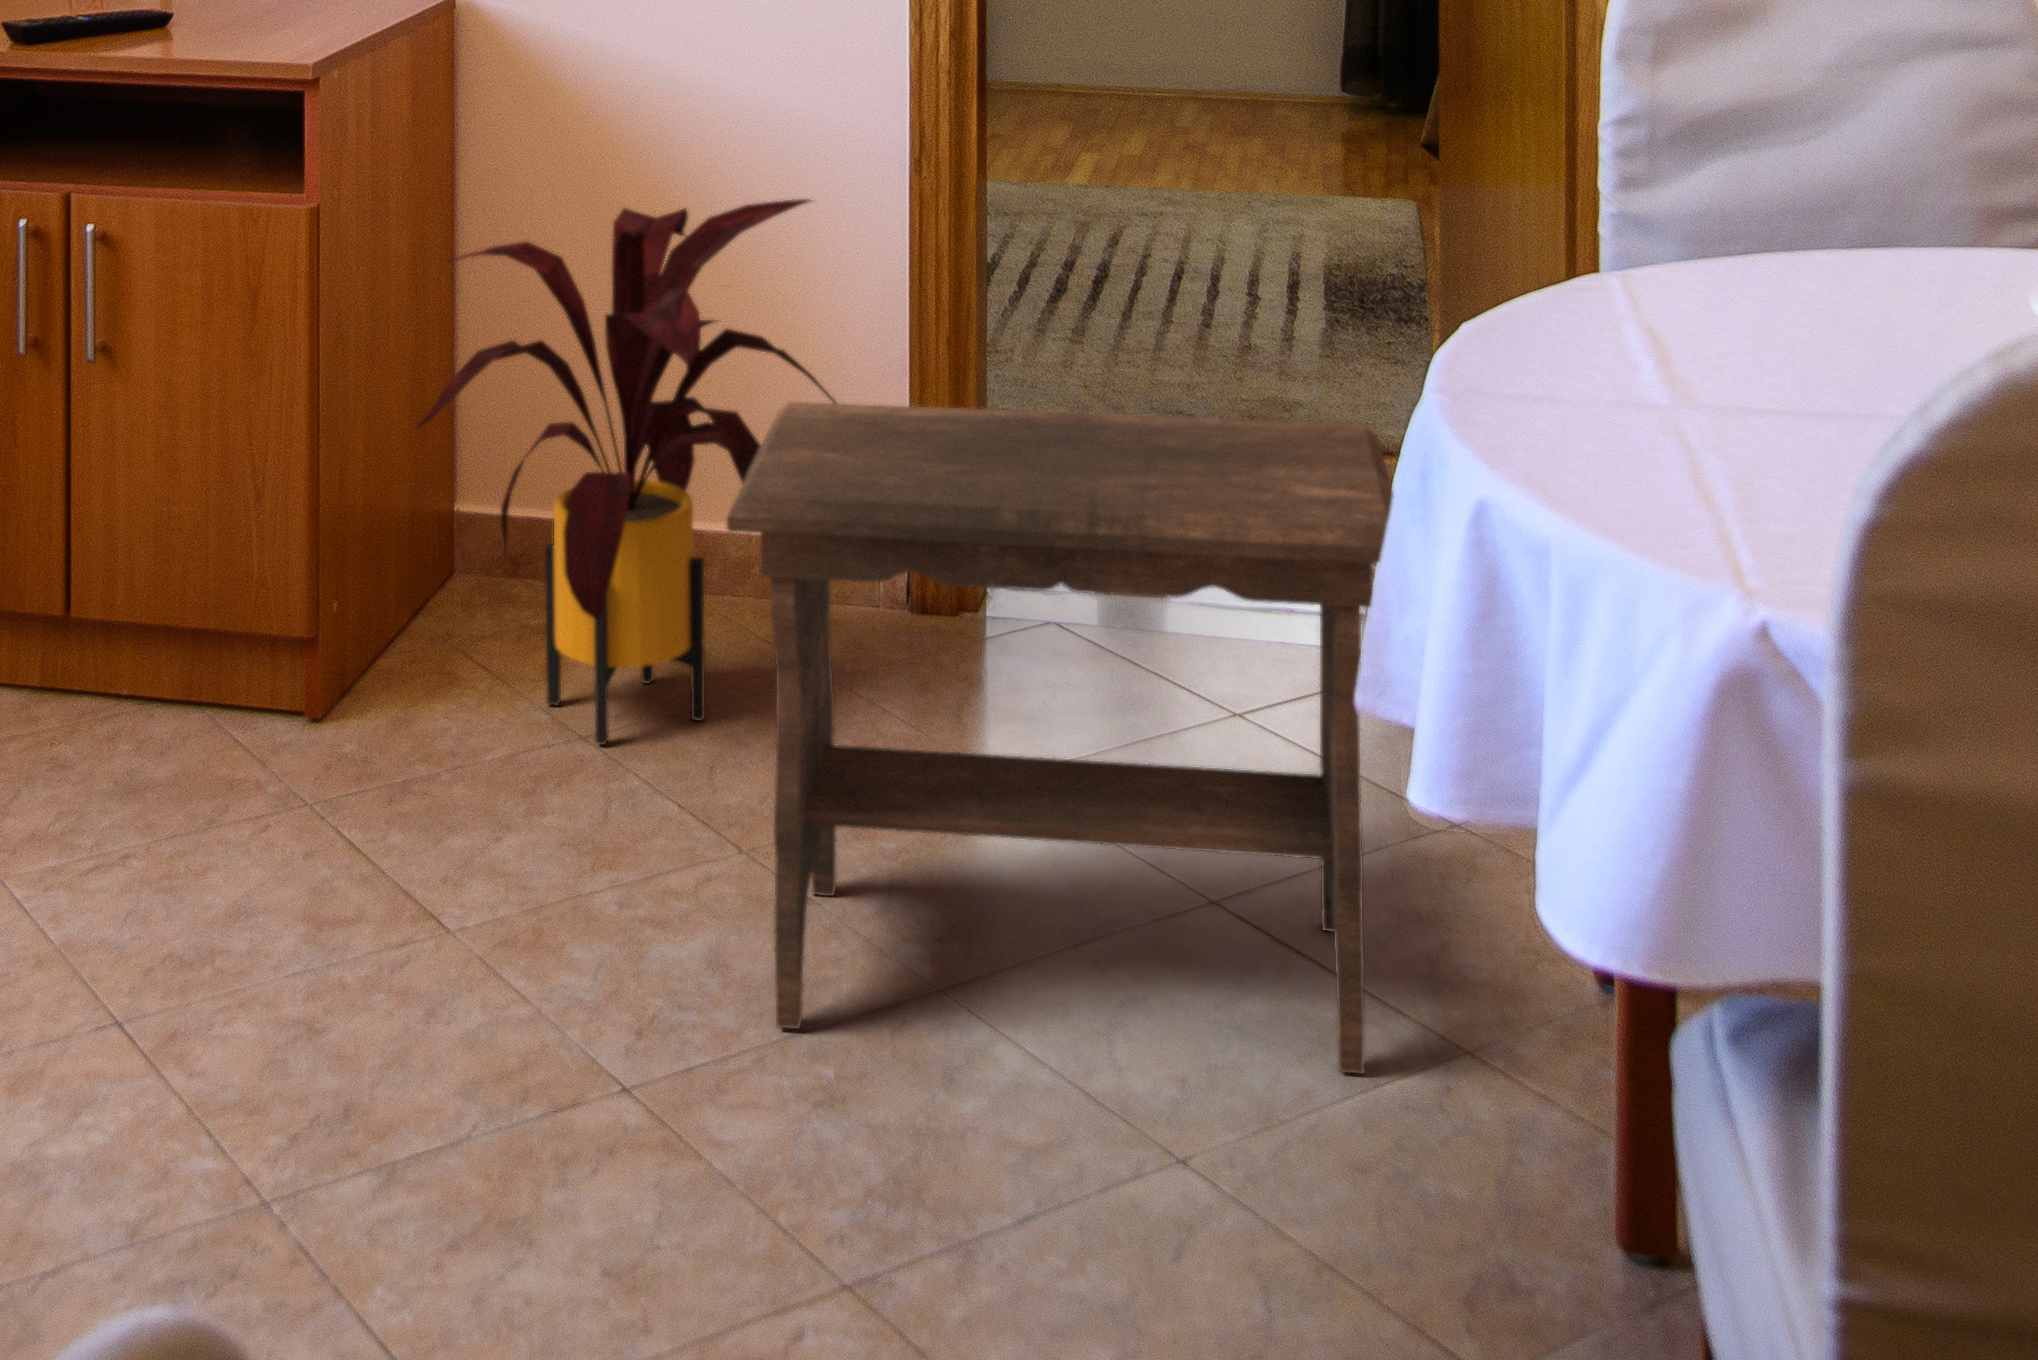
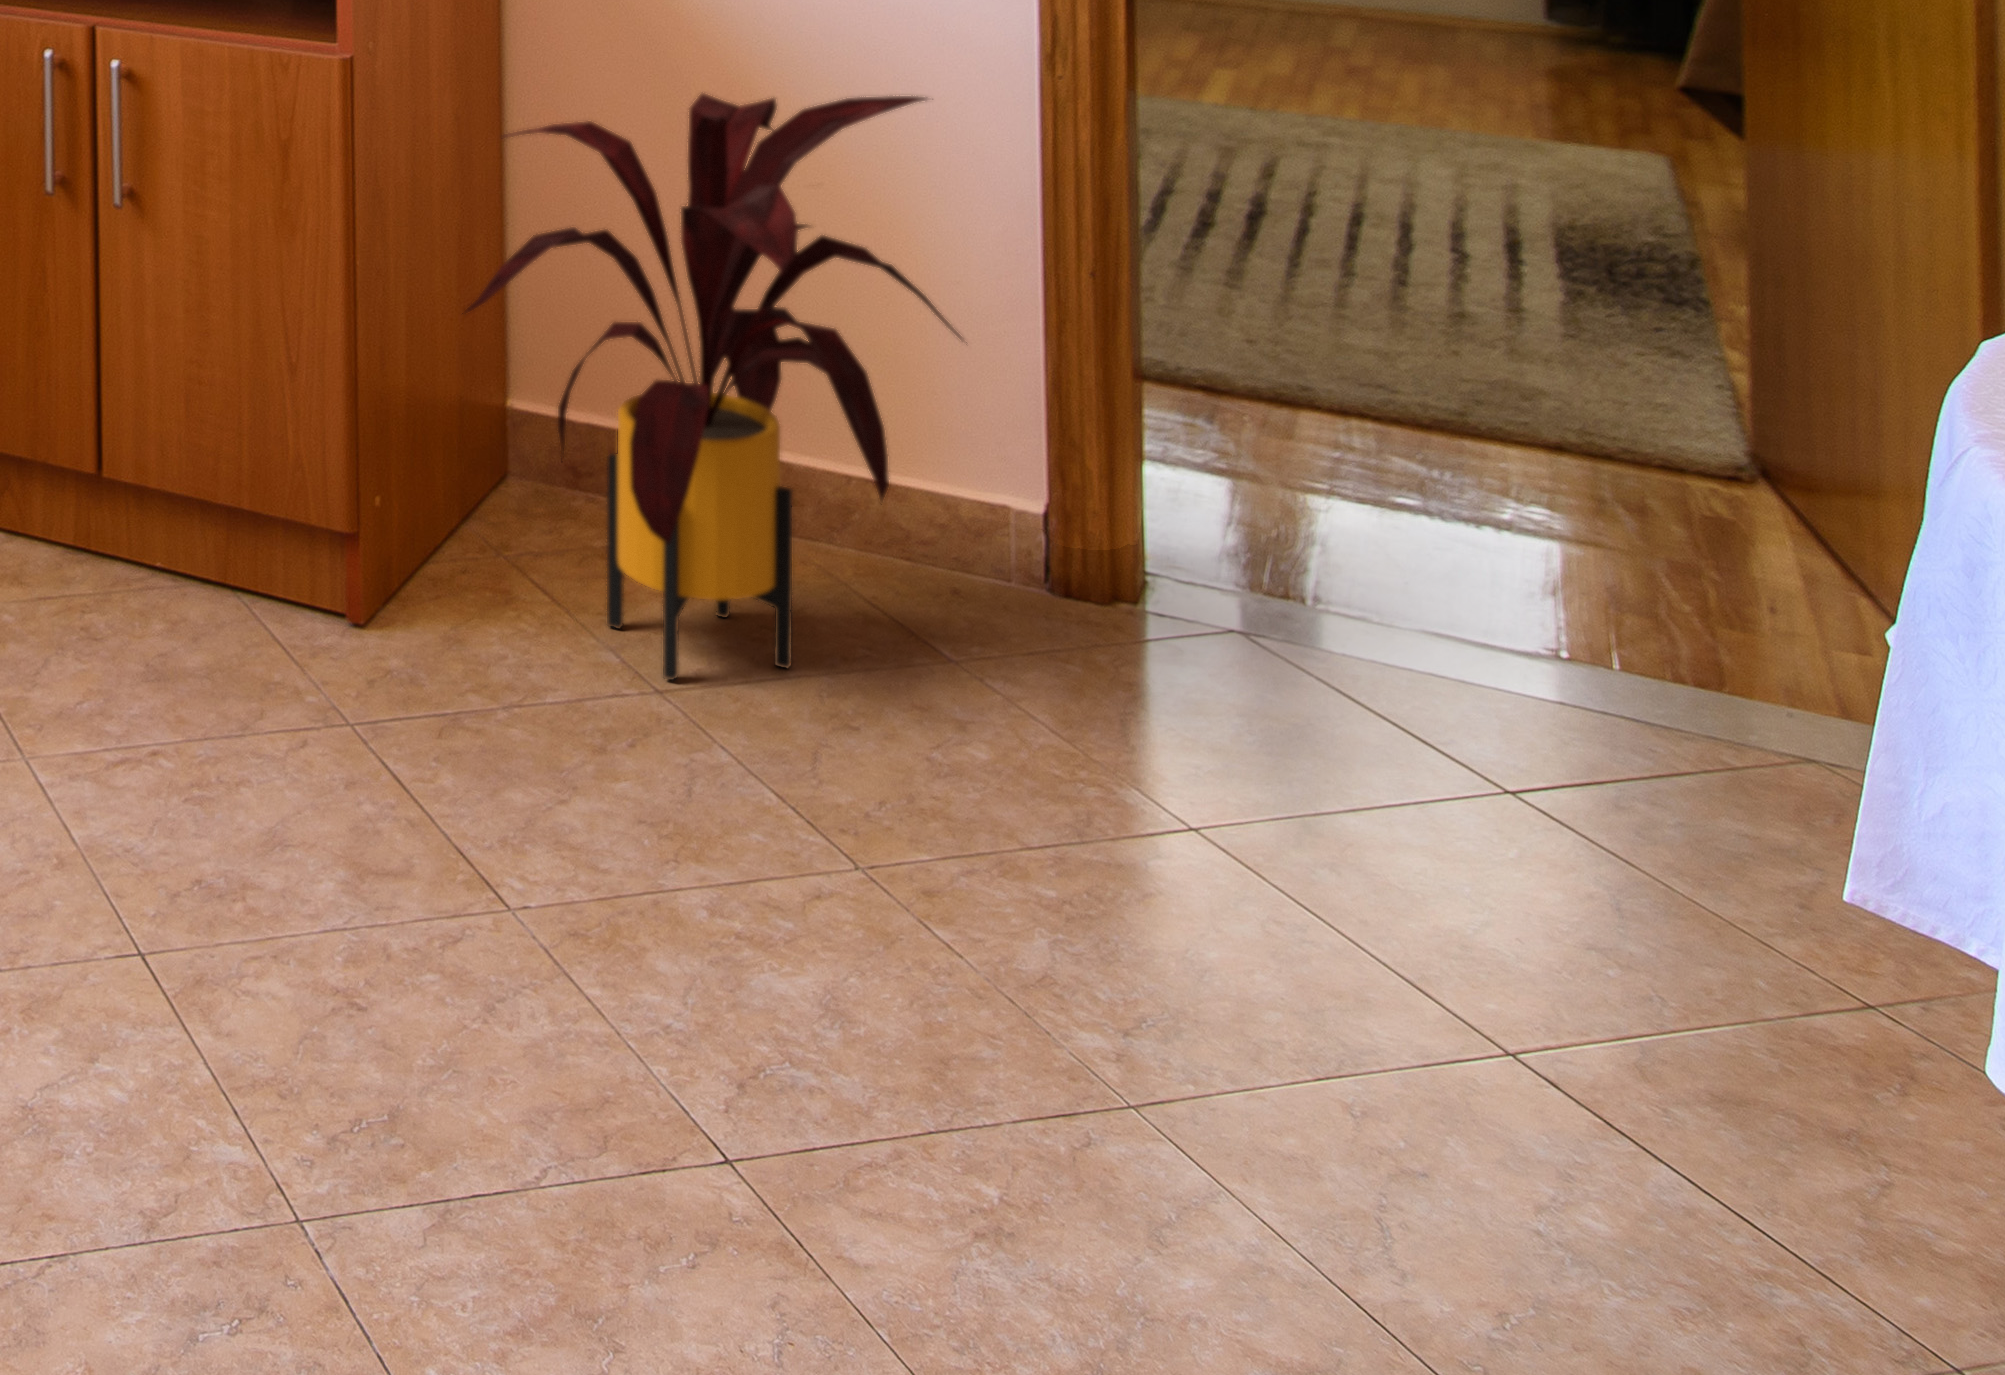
footstool: present [727,402,1393,1073] -> none [836,324,1808,1263]

